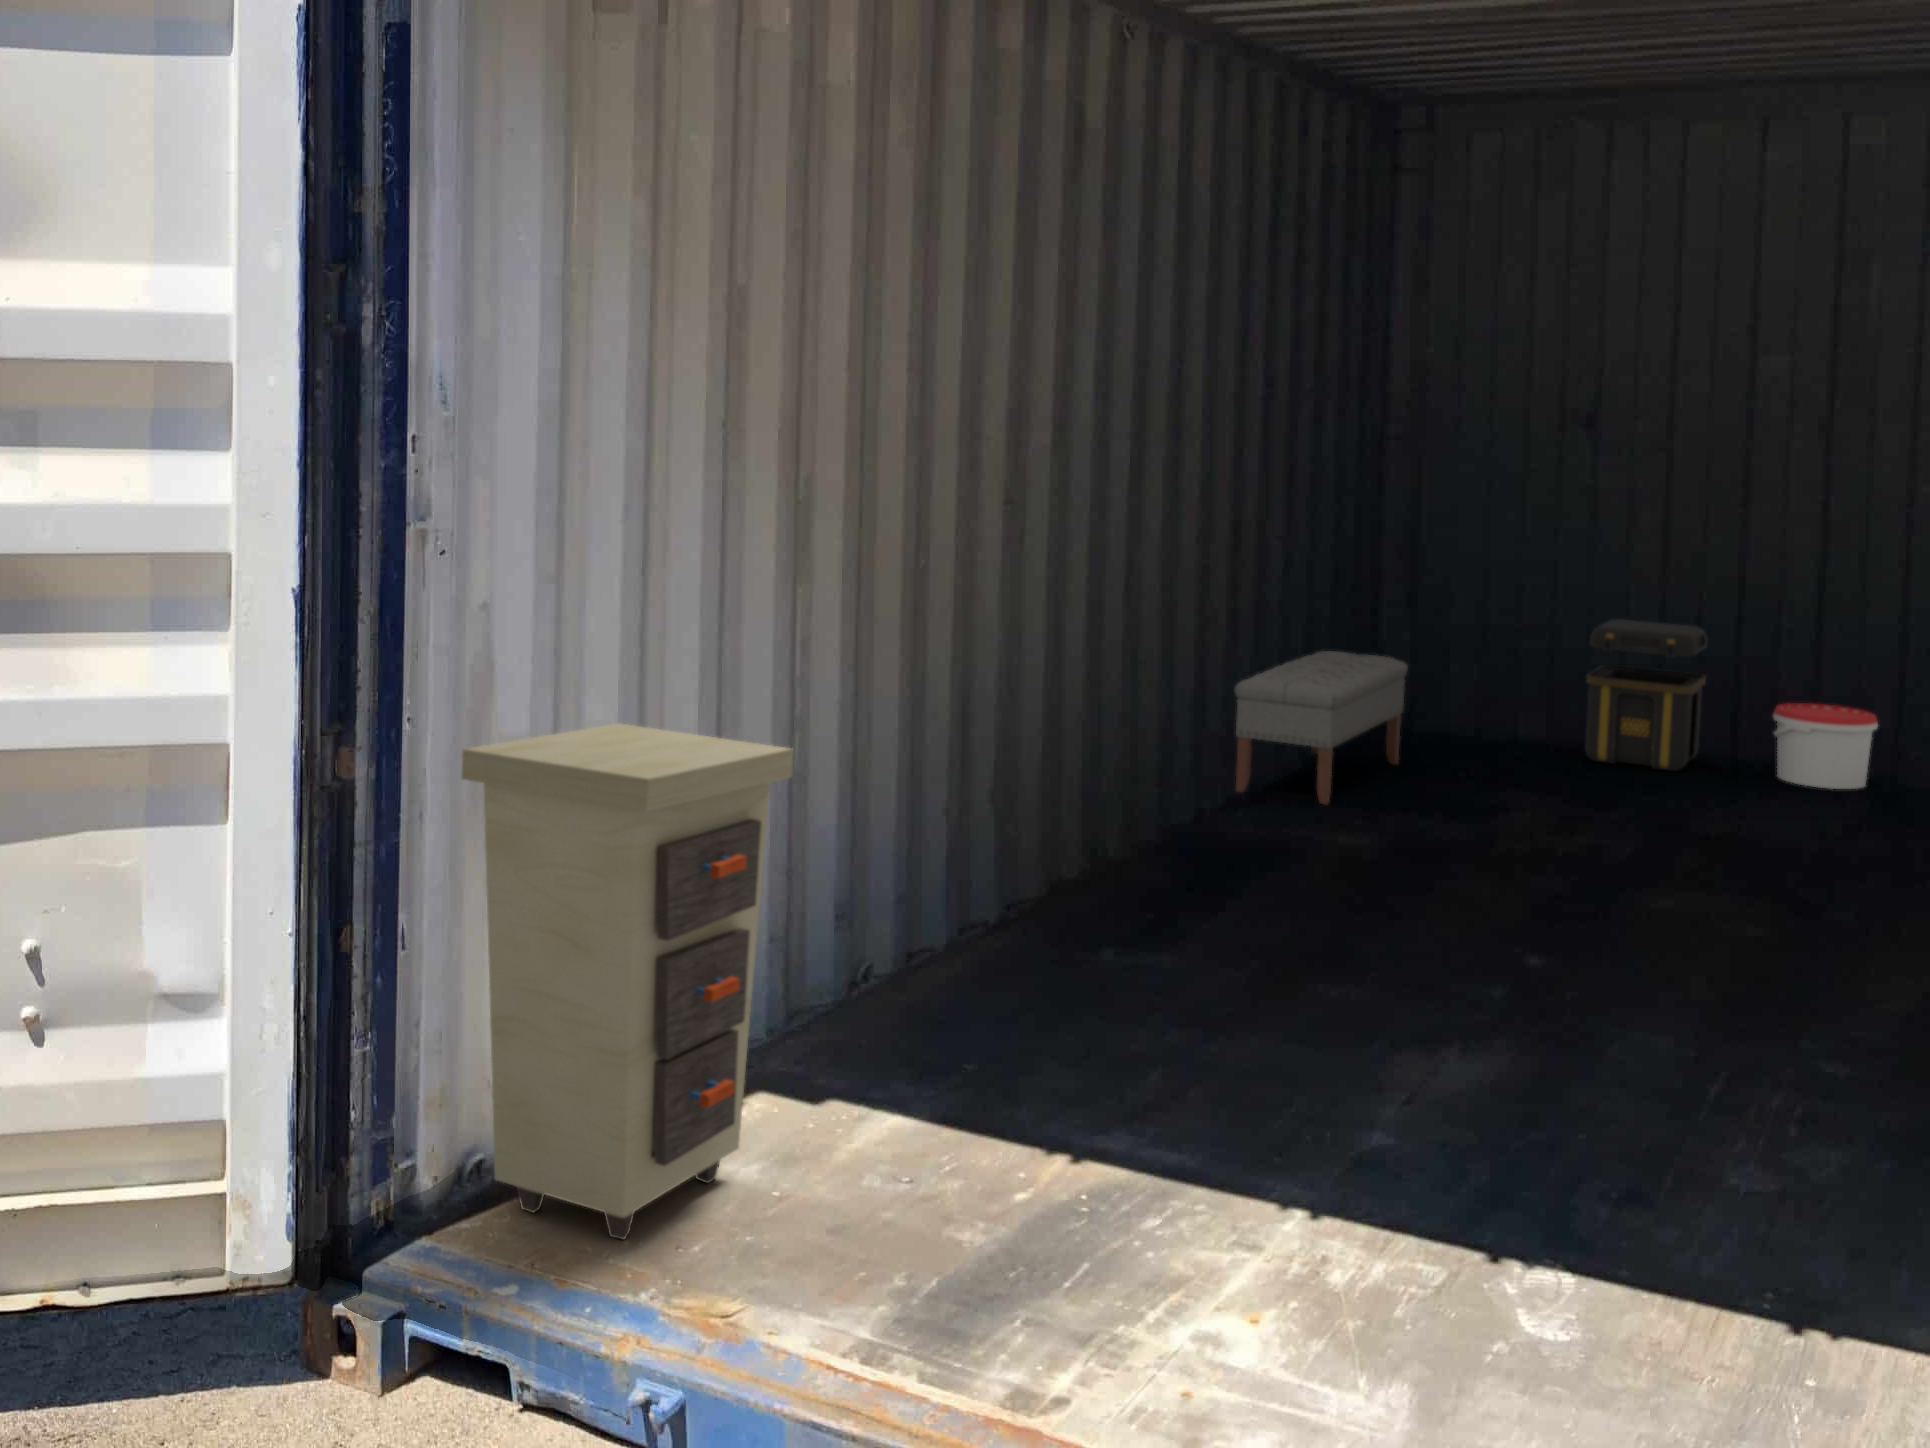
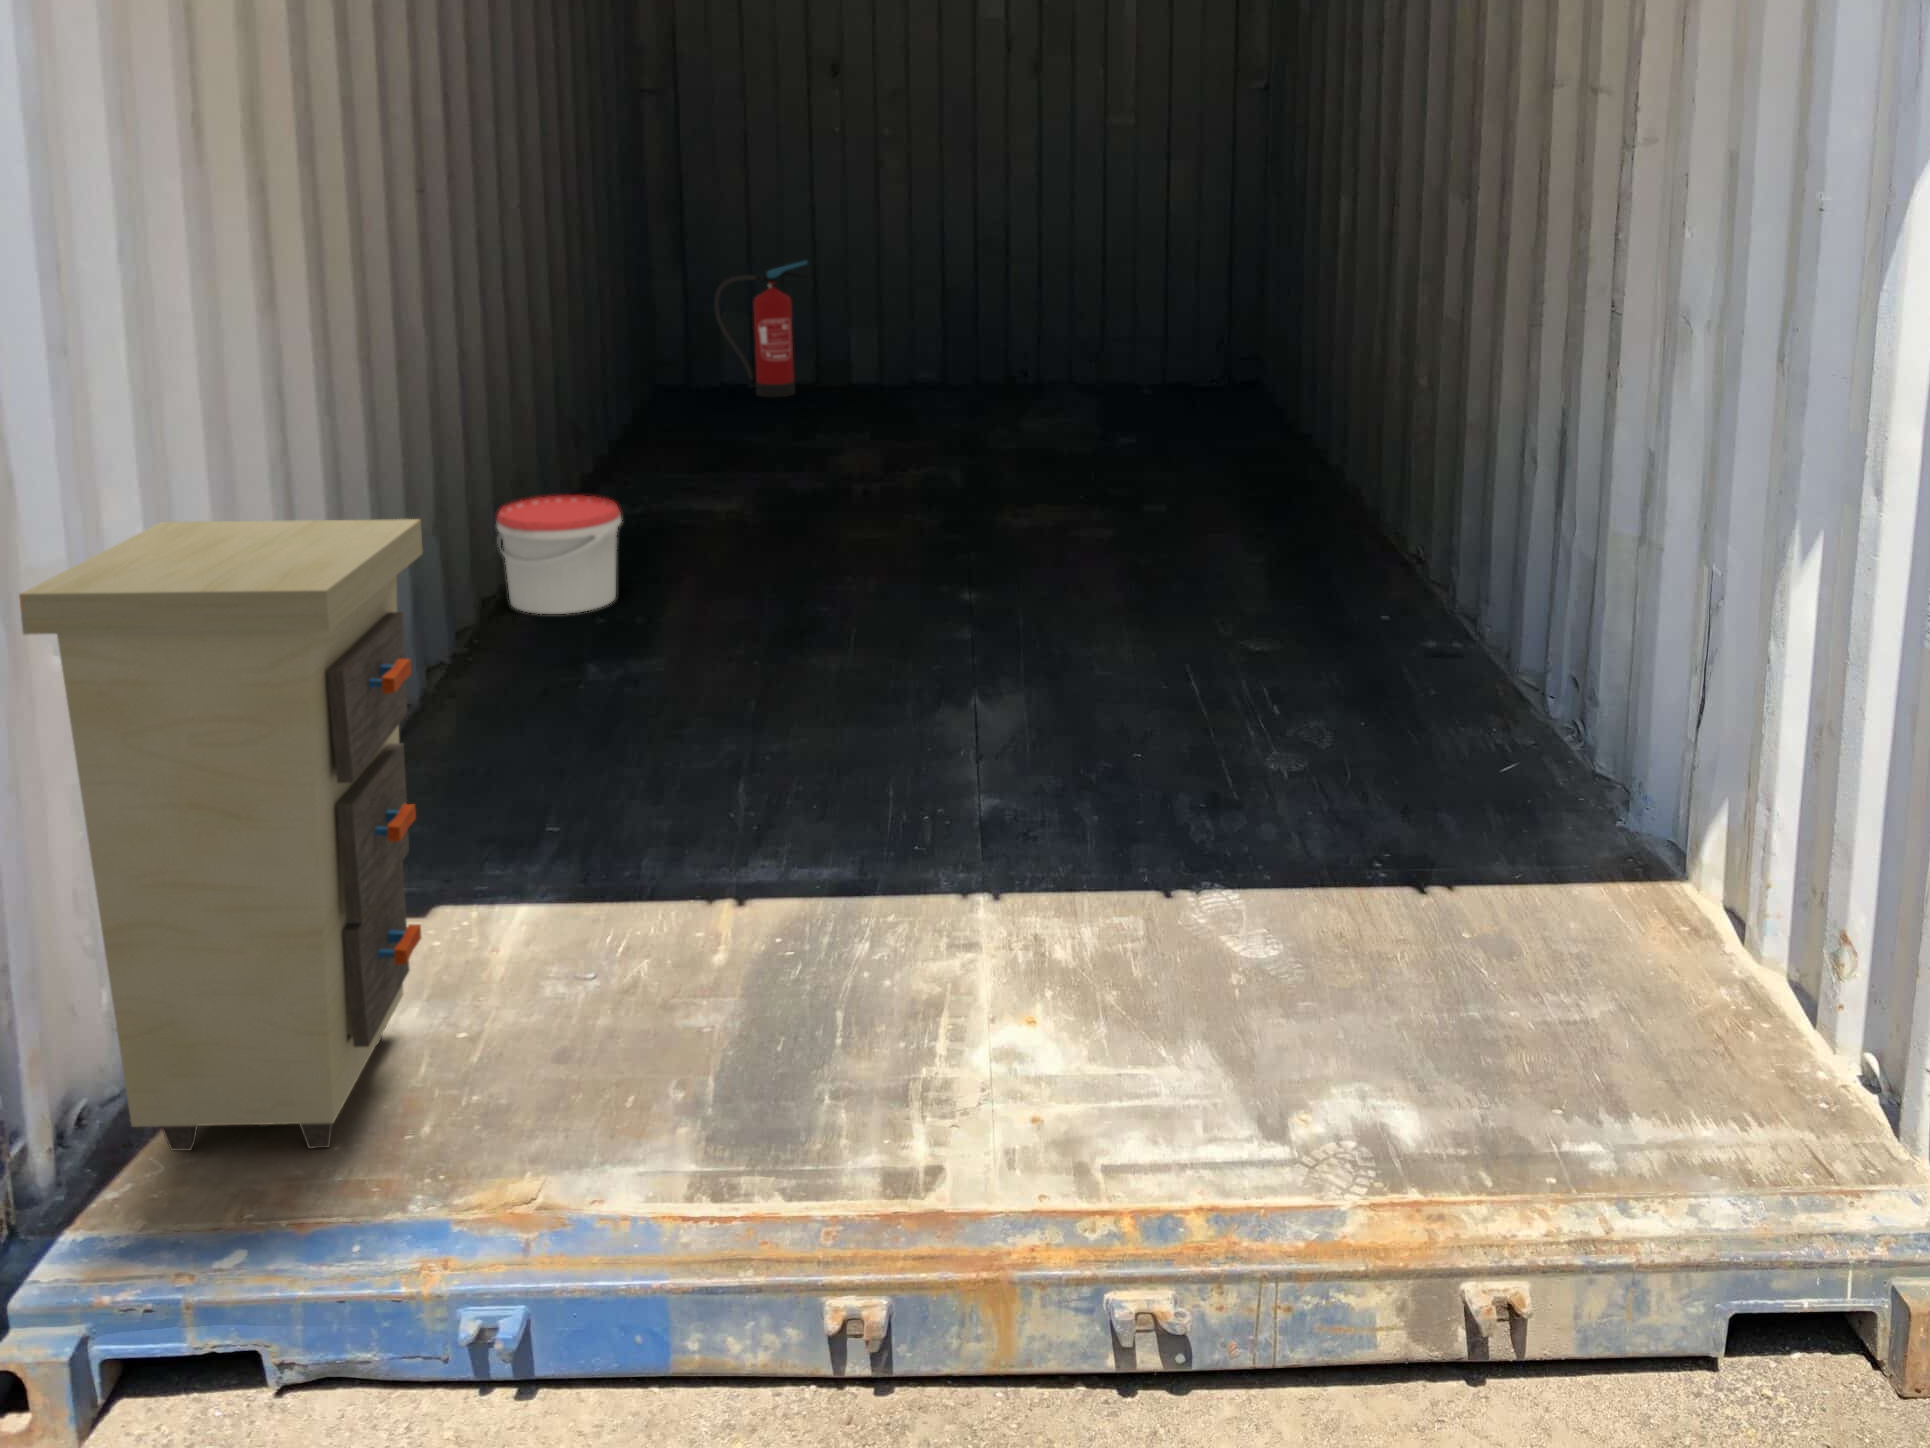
fire extinguisher: none [1425,602,1530,742] -> present [715,261,808,398]
toolbox: present [1585,620,1707,771] -> none [870,268,962,402]
bench: present [1234,651,1408,804] -> none [588,327,724,480]
bucket: present [1773,703,1878,789] -> present [497,496,622,614]

